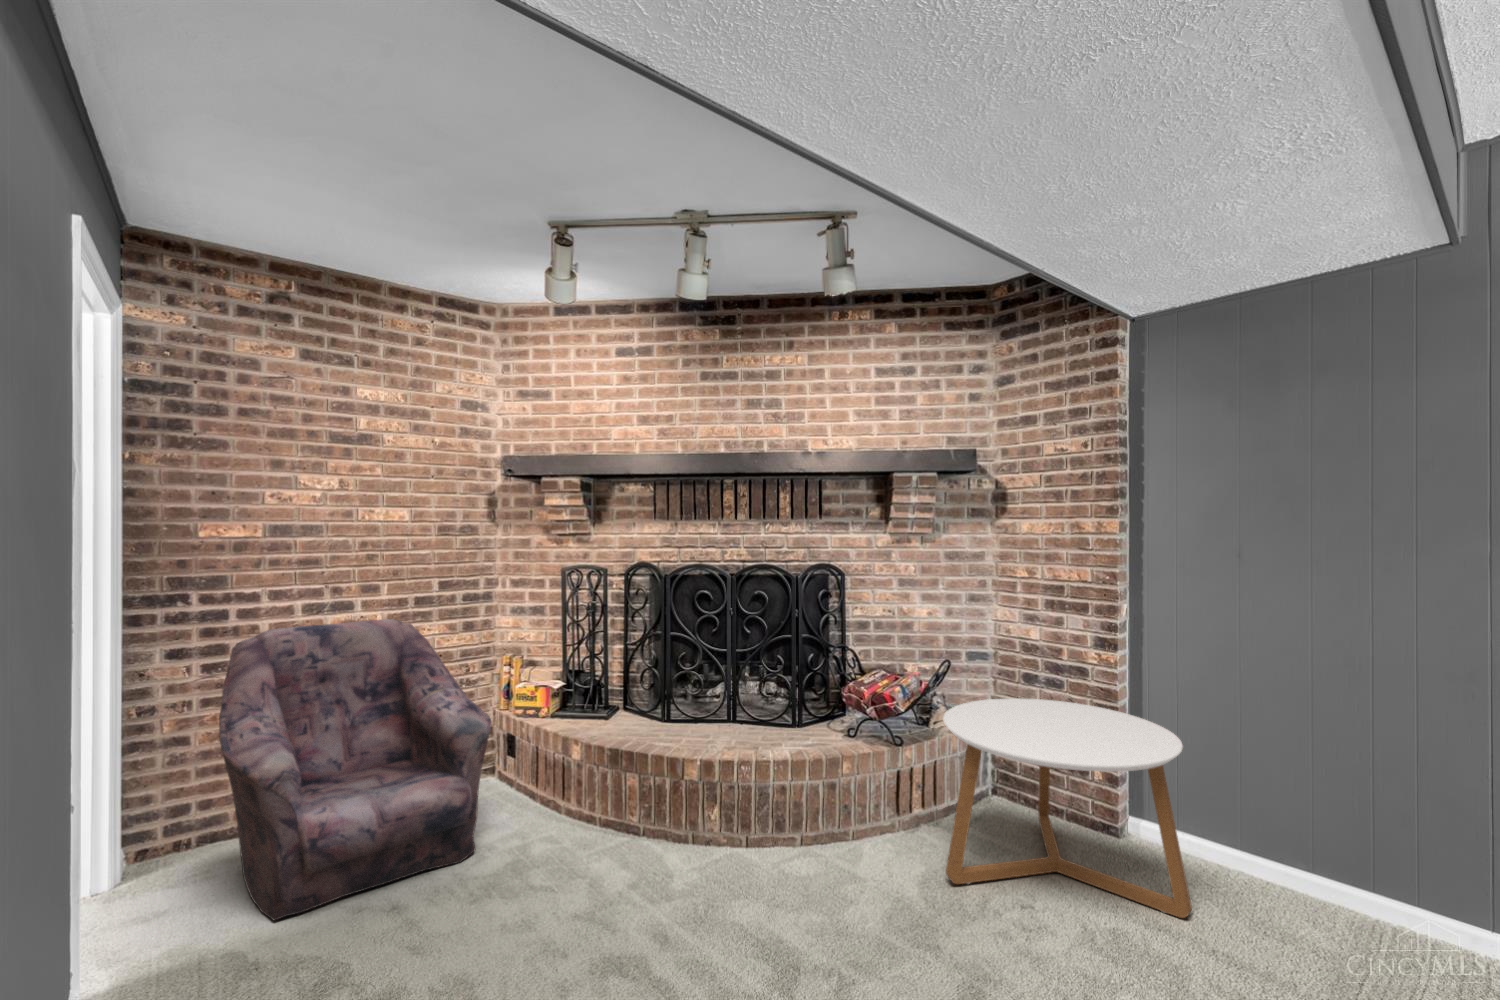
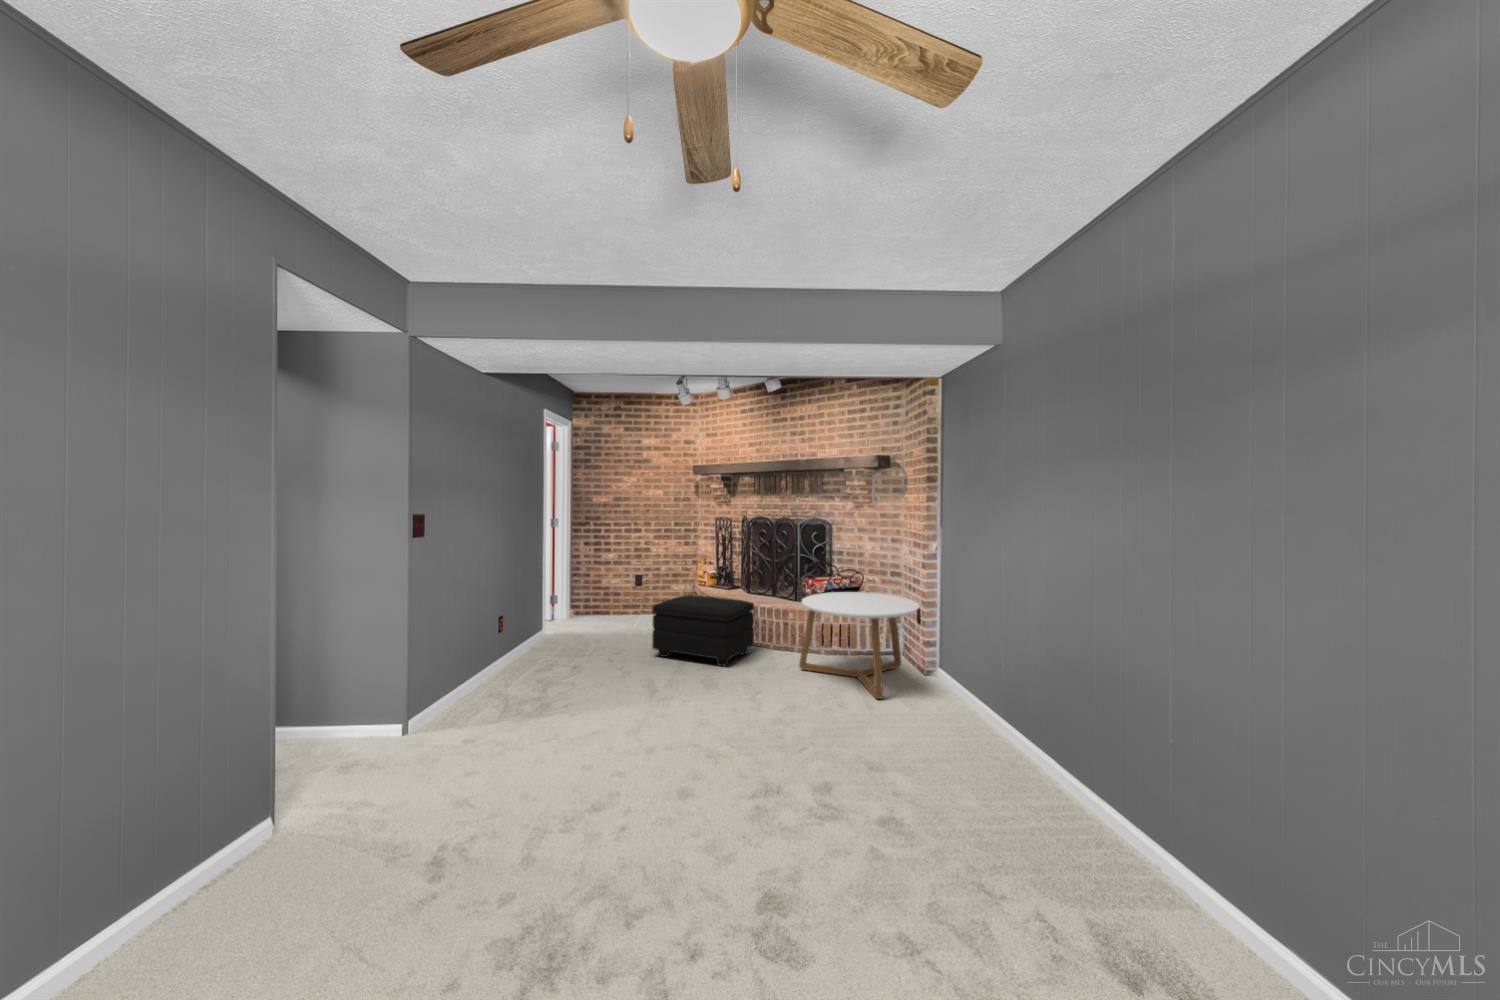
armchair: present [219,619,492,920] -> none [580,536,669,630]
footstool: none [610,756,833,954] -> present [652,595,754,666]

